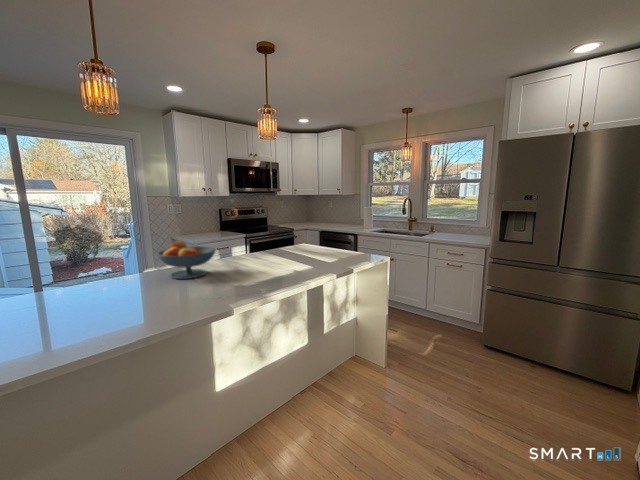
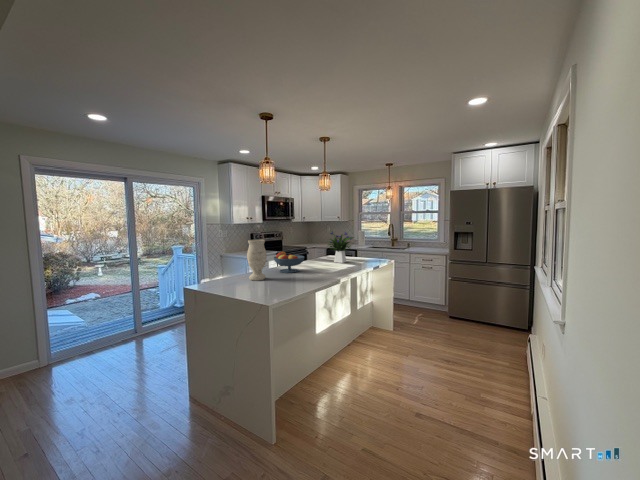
flower arrangement: none [272,205,324,259] -> present [328,231,353,263]
vase: none [68,221,115,298] -> present [247,240,267,281]

